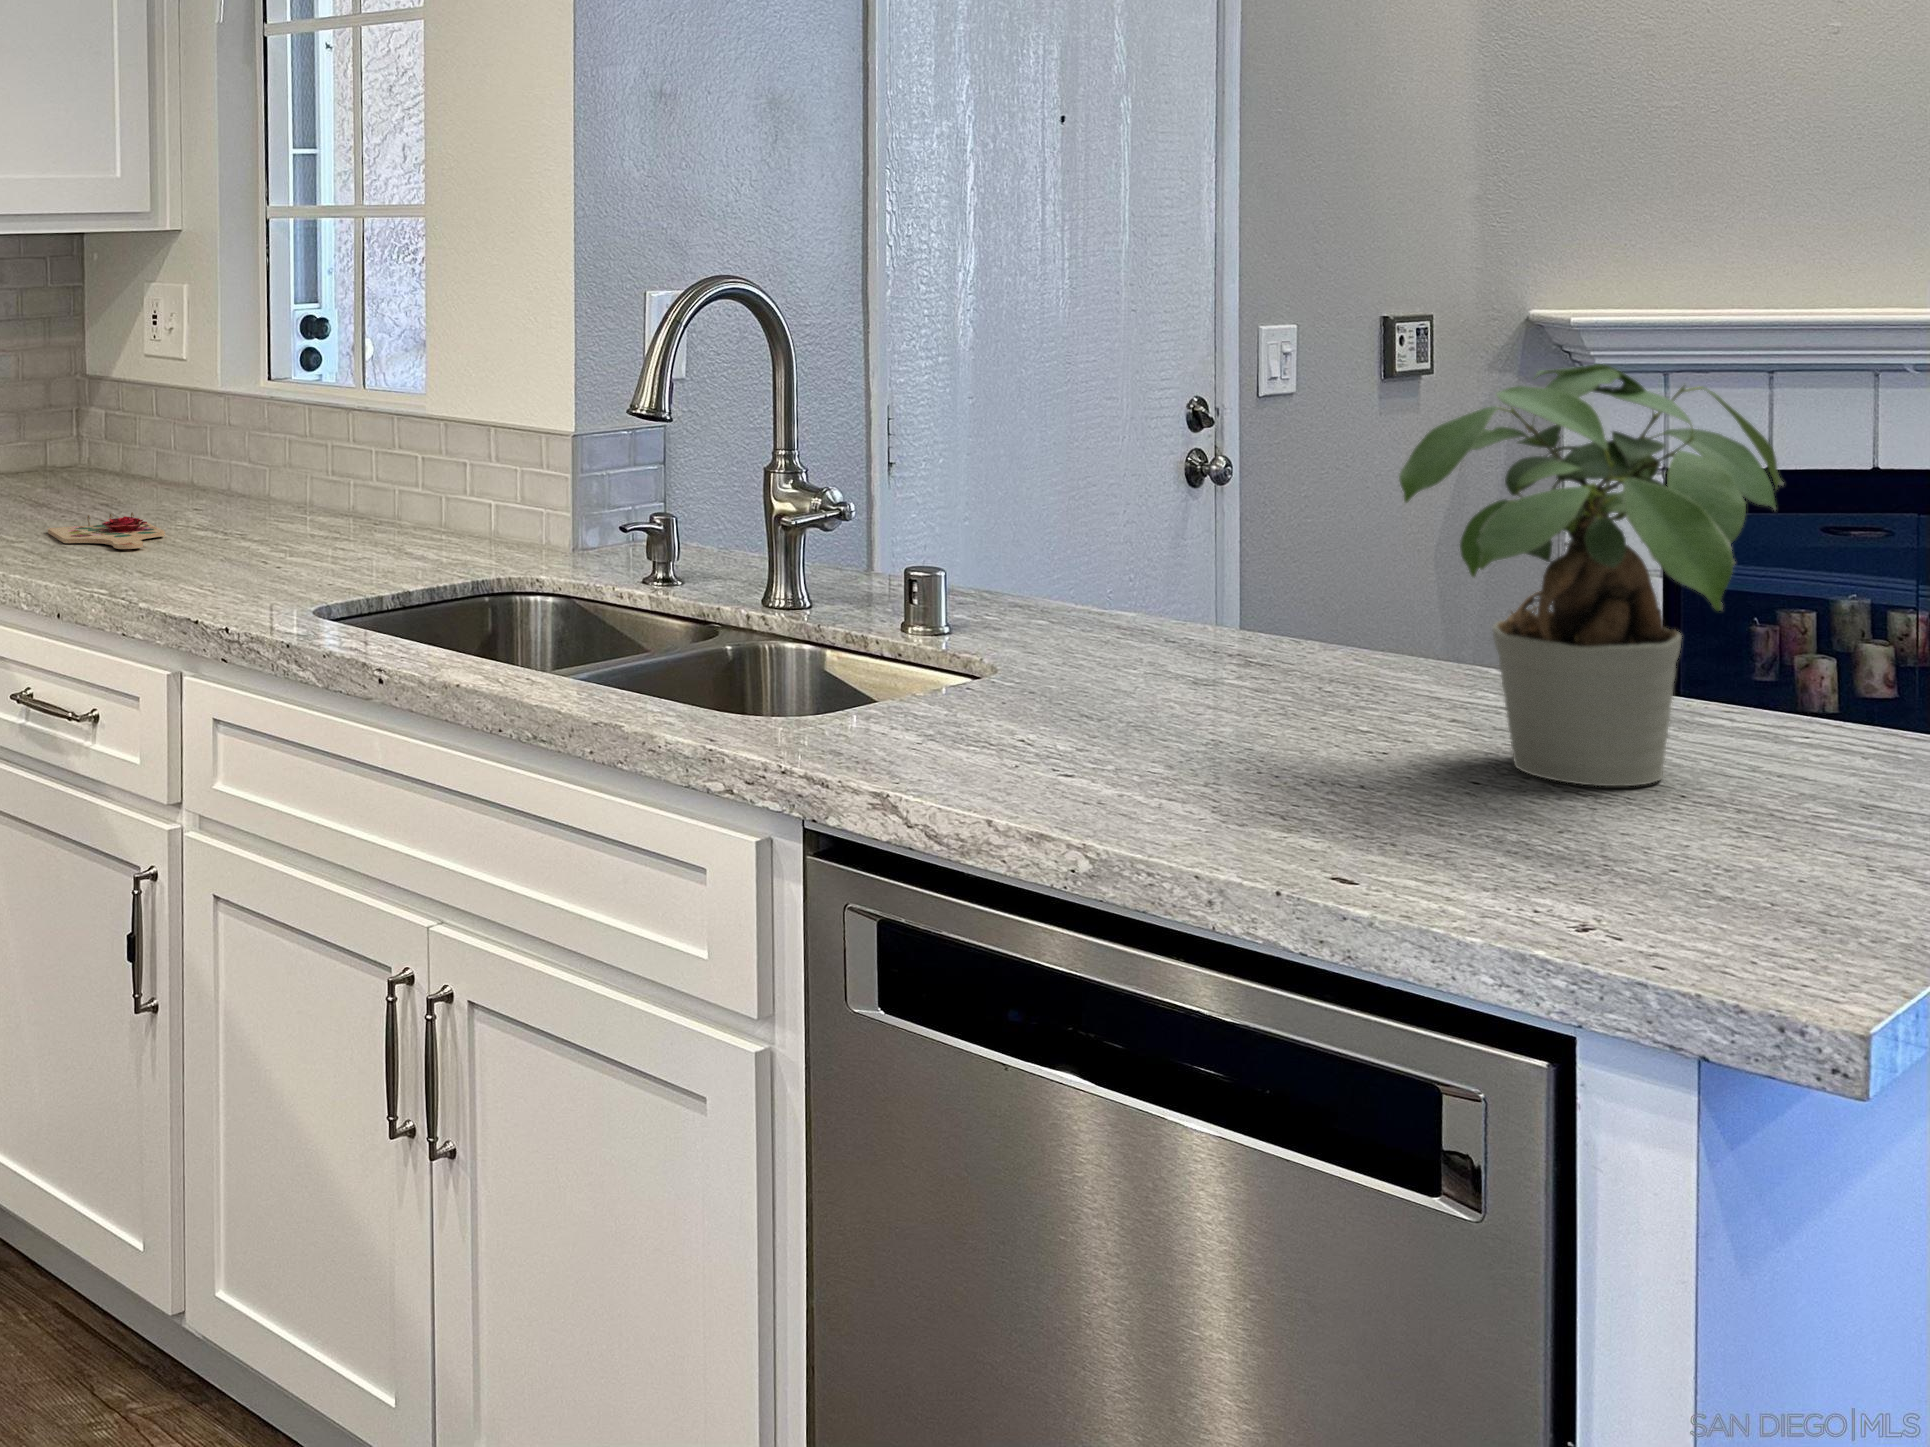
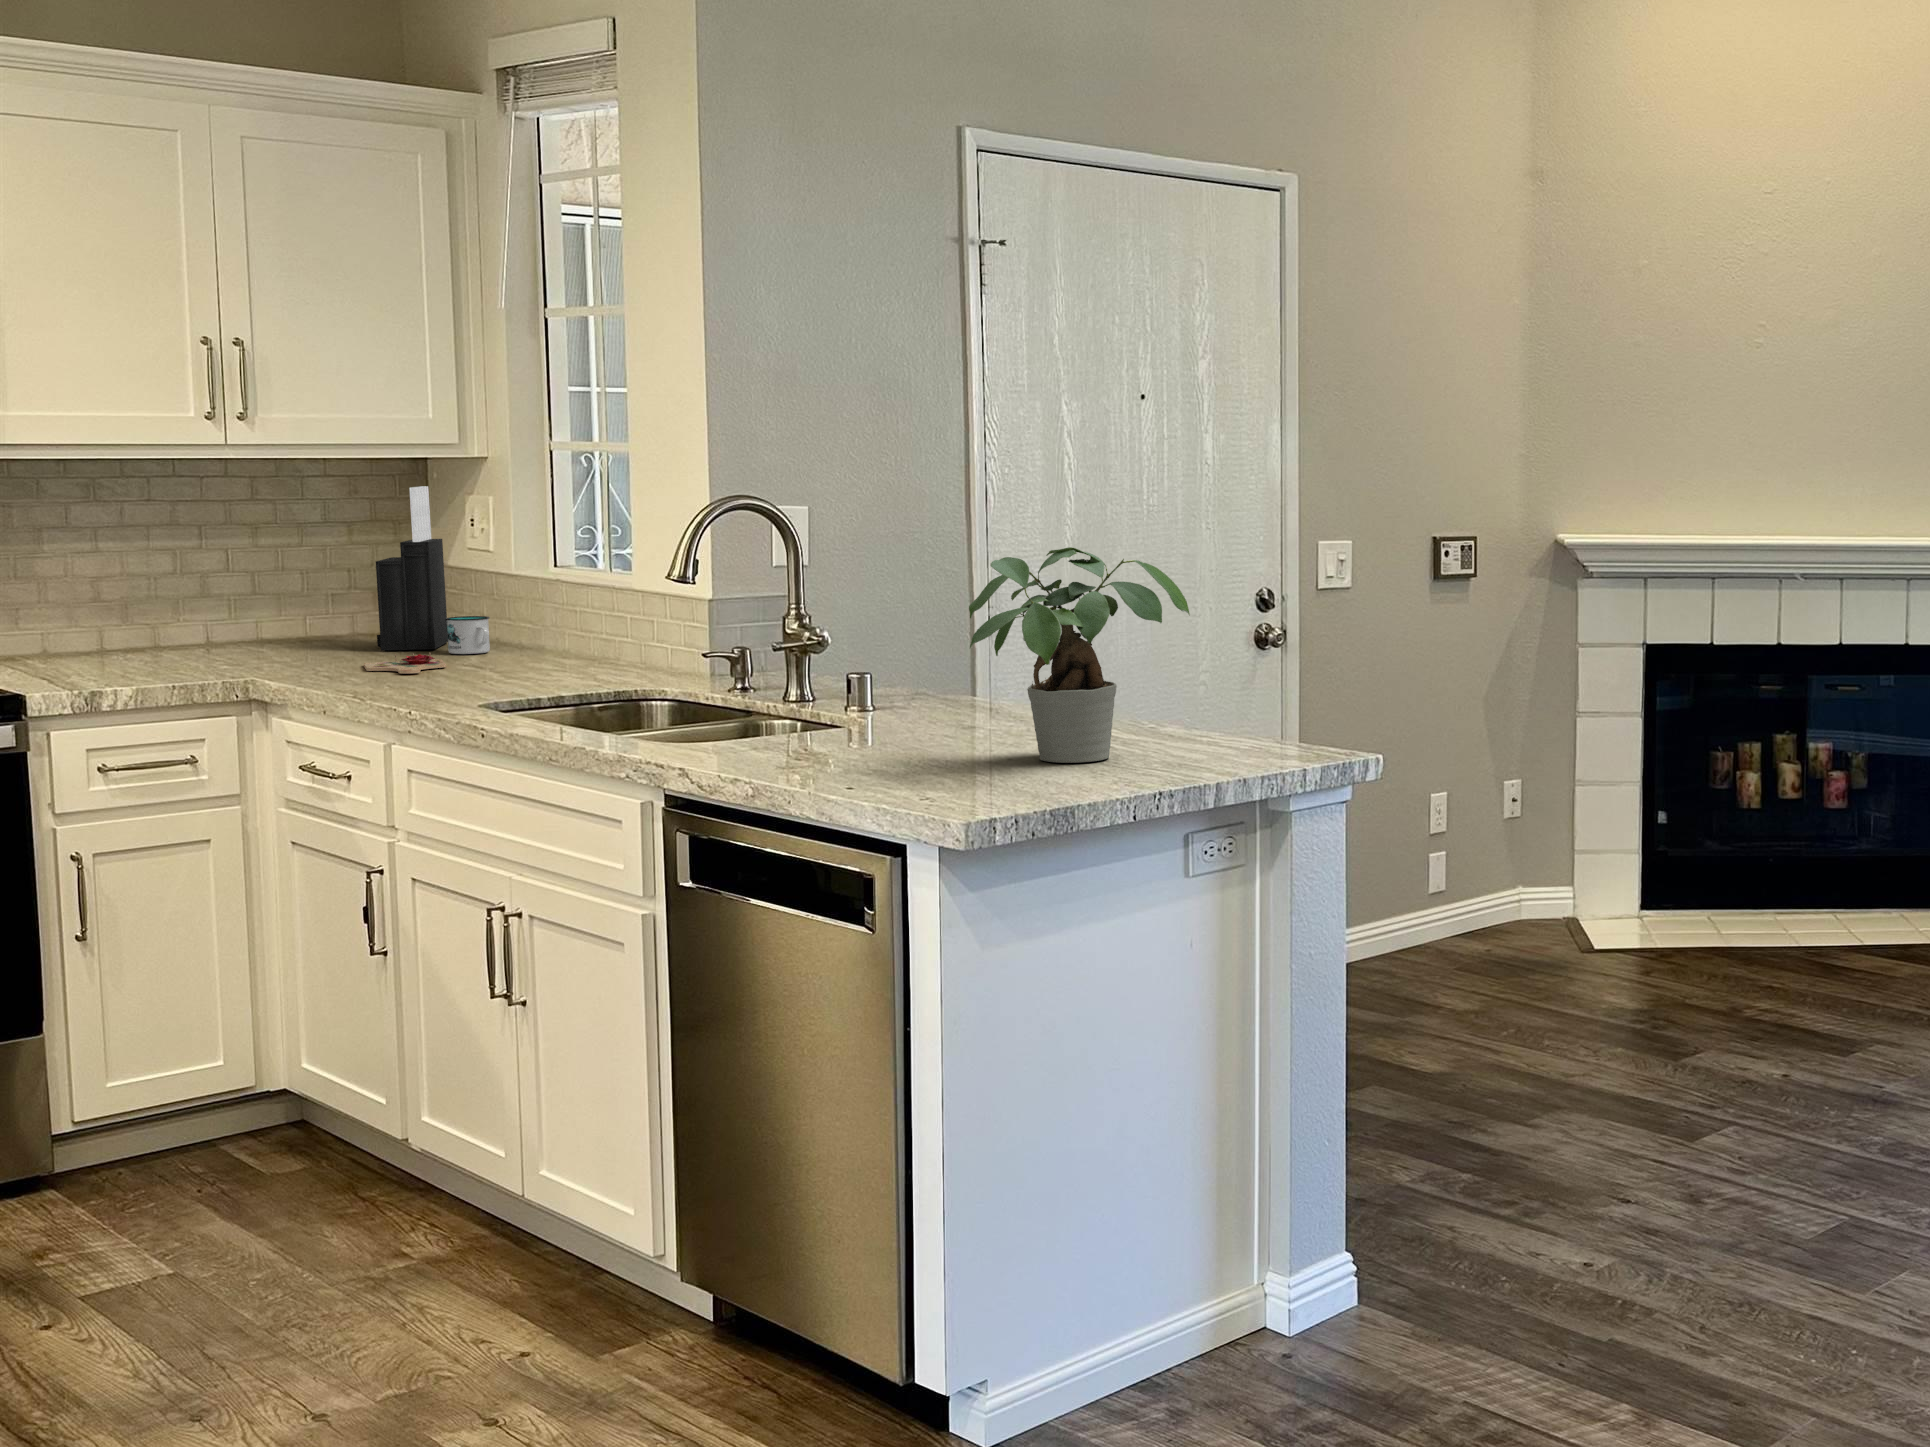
knife block: none [28,272,110,504] -> present [376,486,448,650]
mug: none [131,455,193,510] -> present [445,616,490,654]

